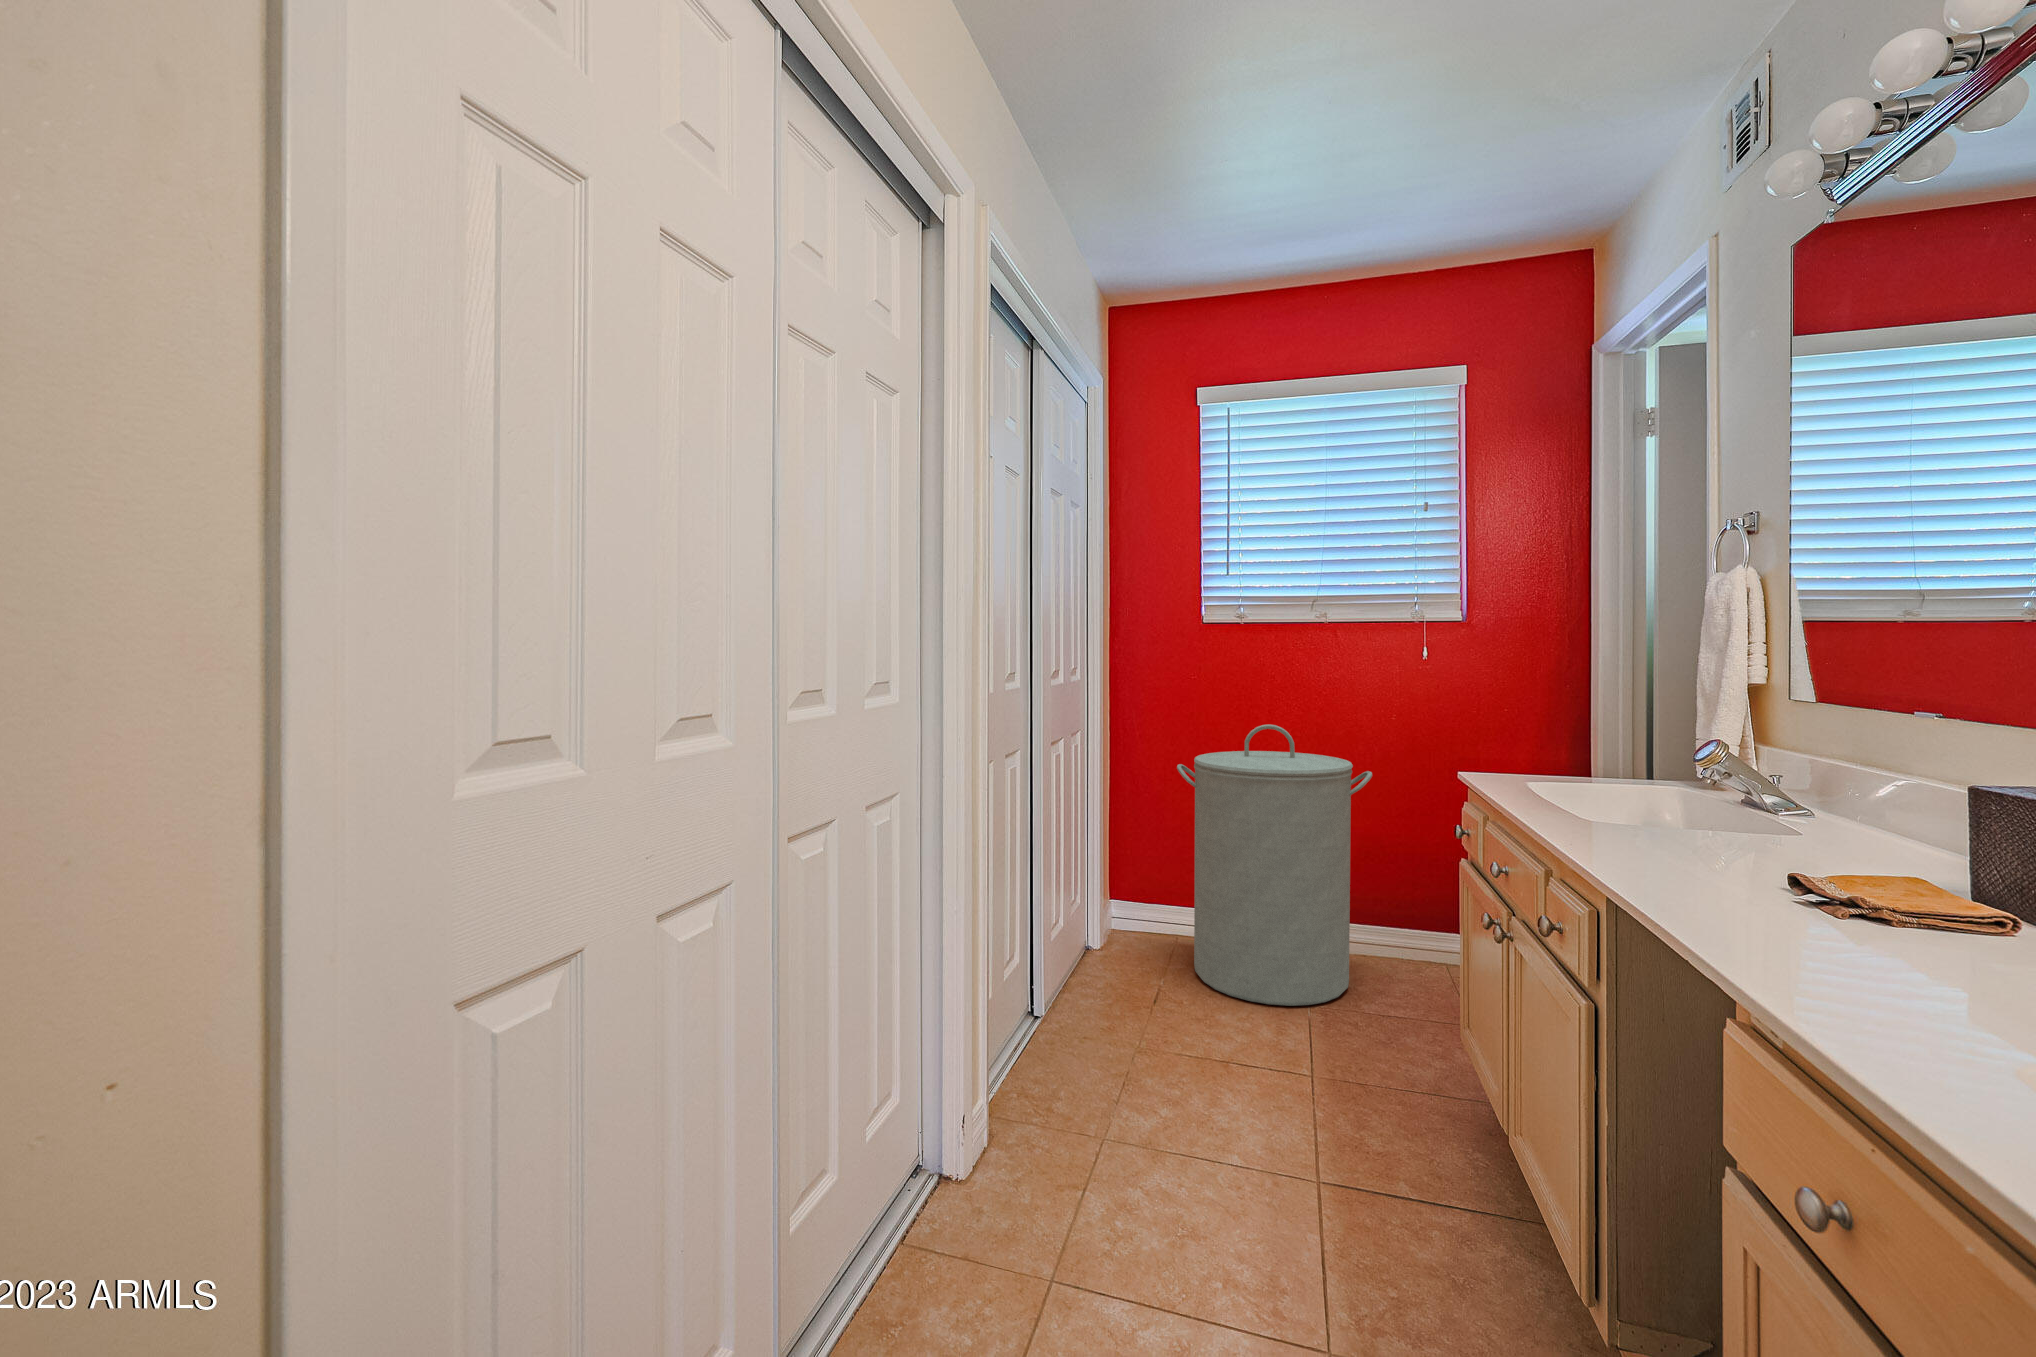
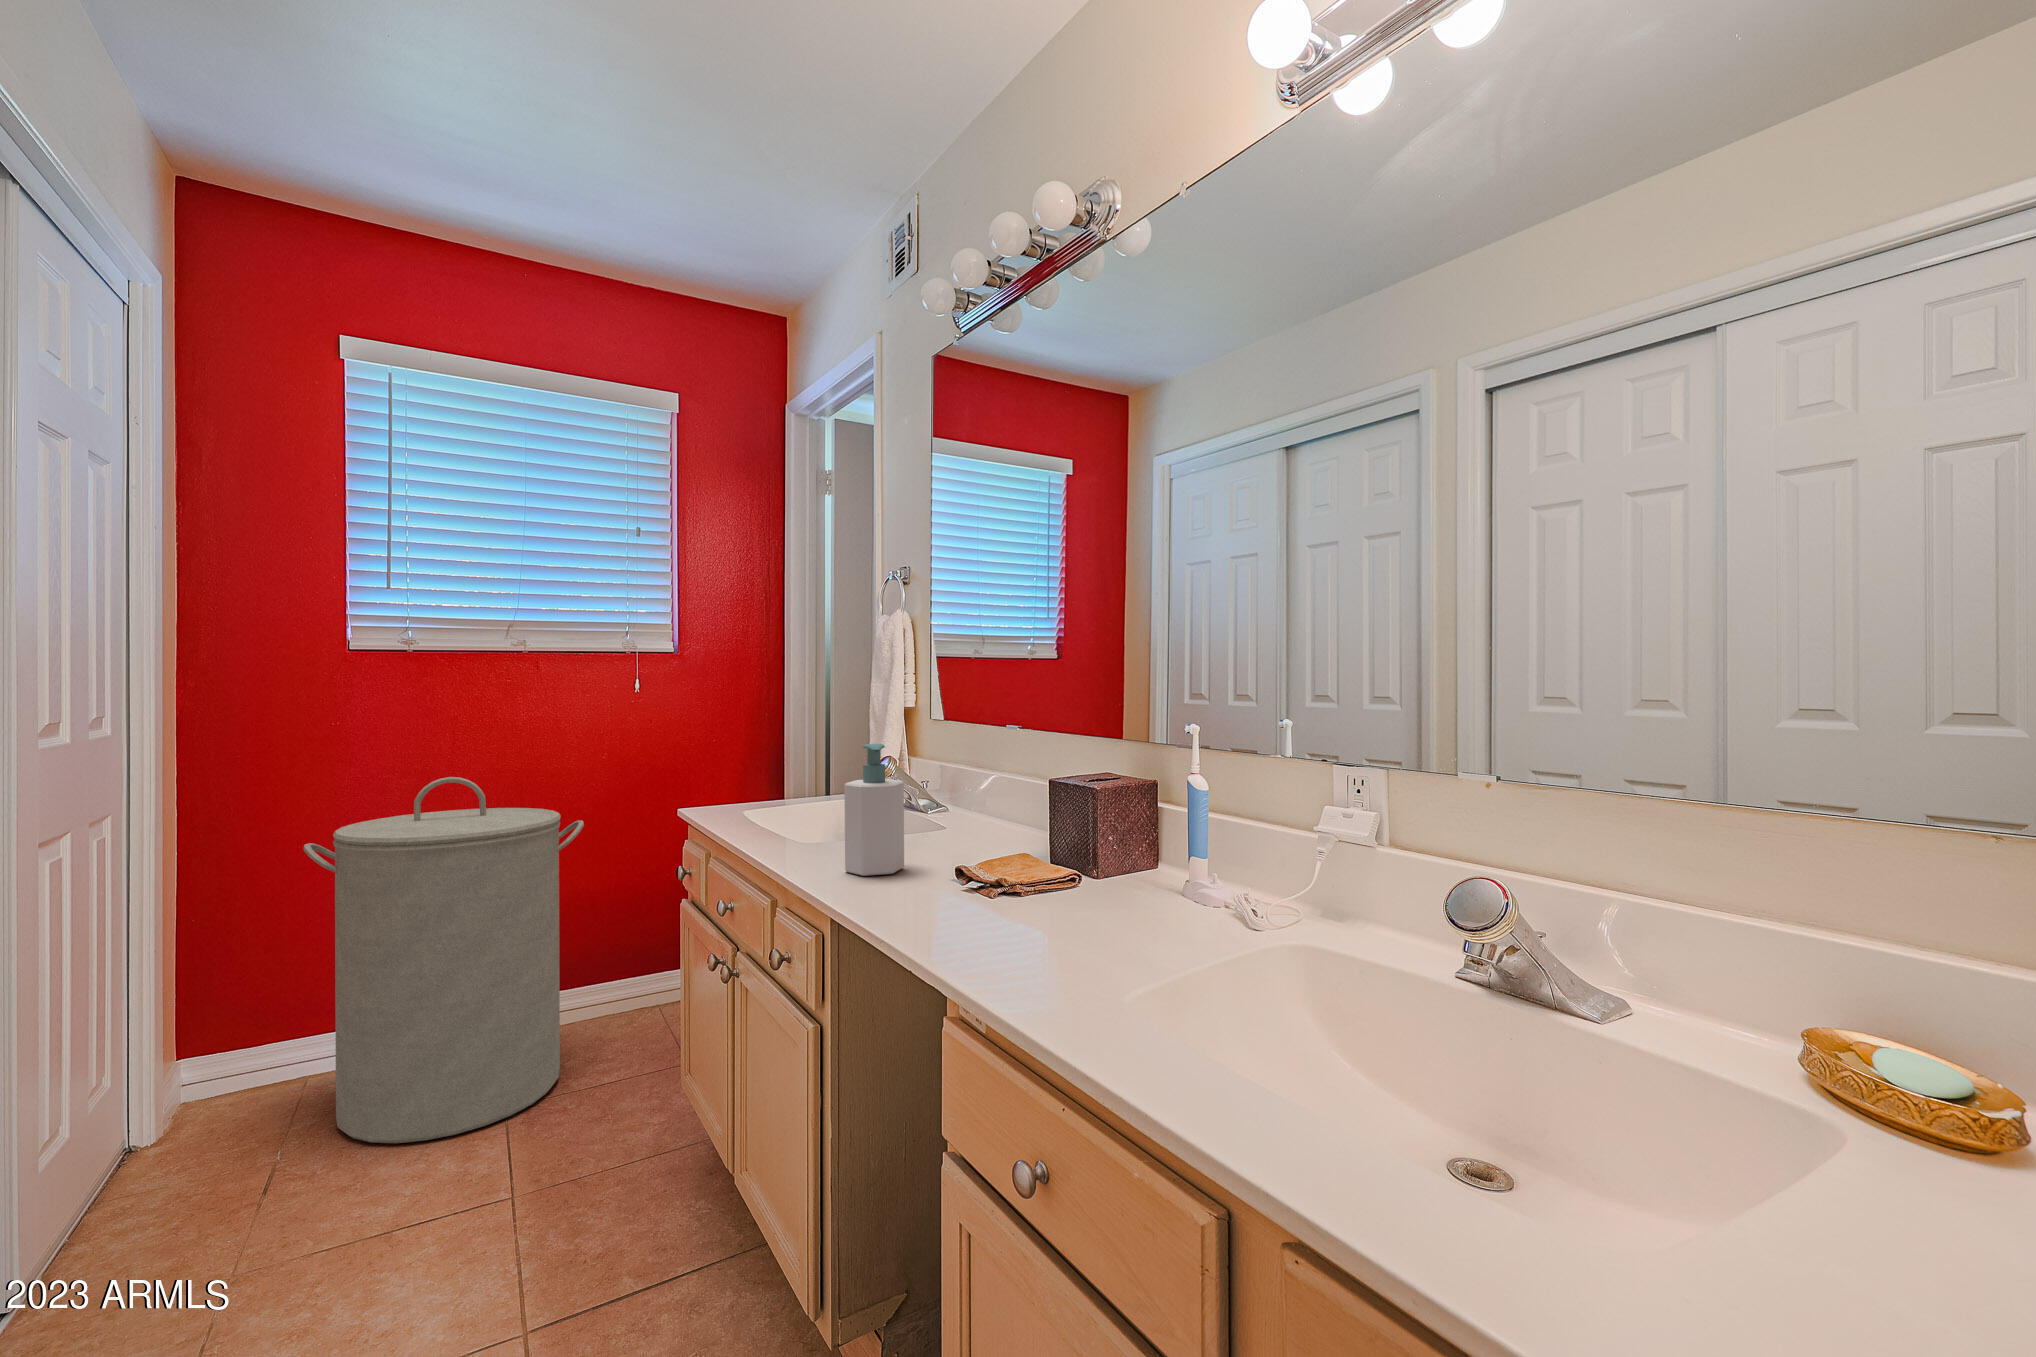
soap bottle: none [1633,720,1717,867] -> present [844,744,904,876]

